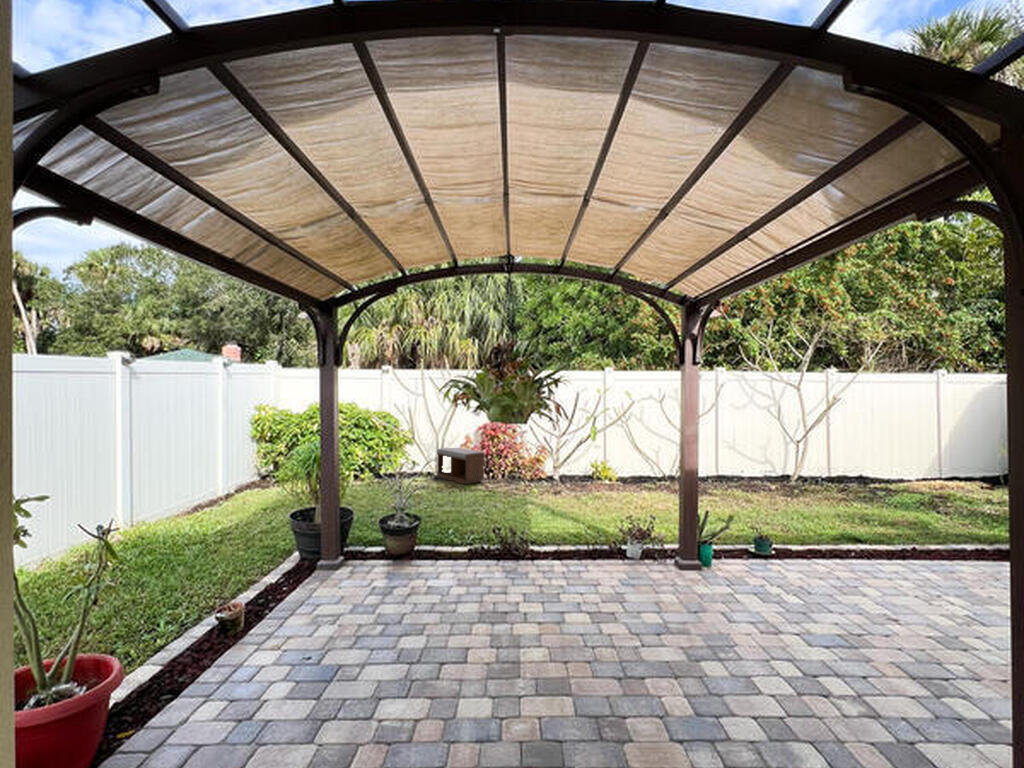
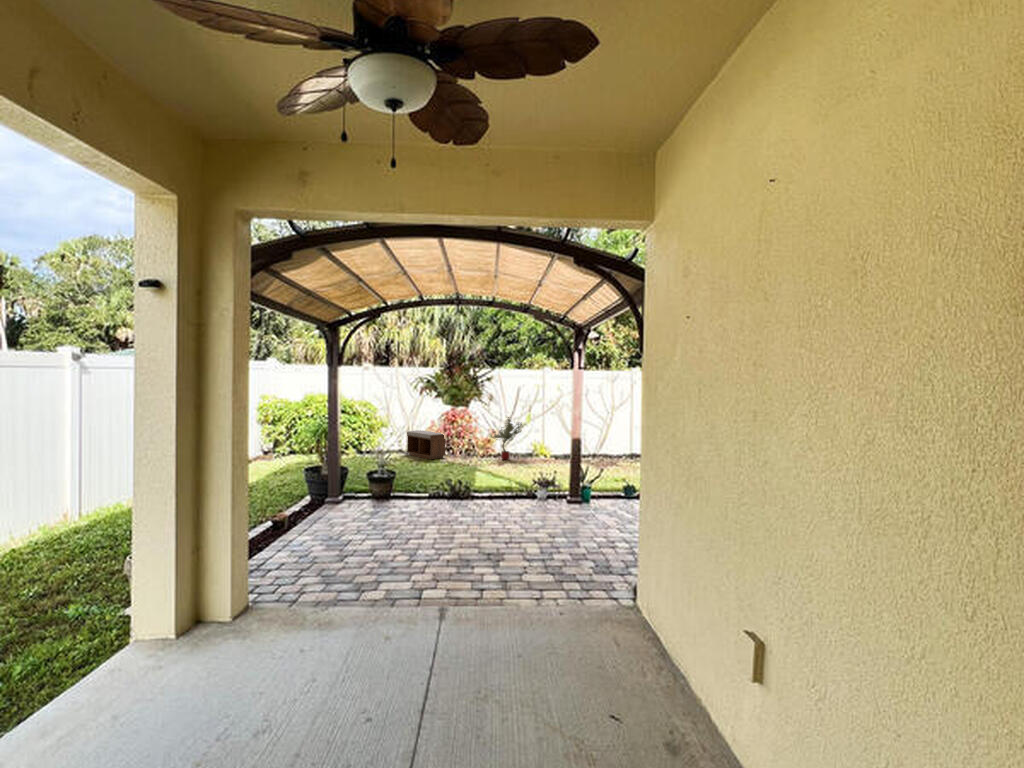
potted tree: none [537,430,578,485] -> present [490,417,522,460]

